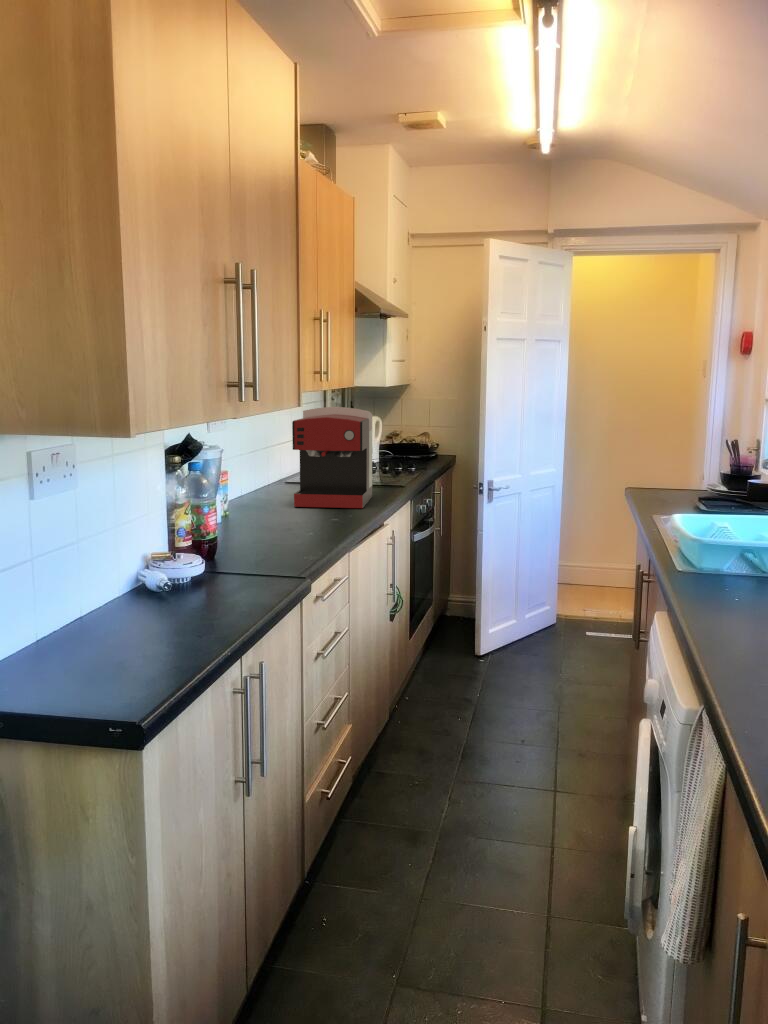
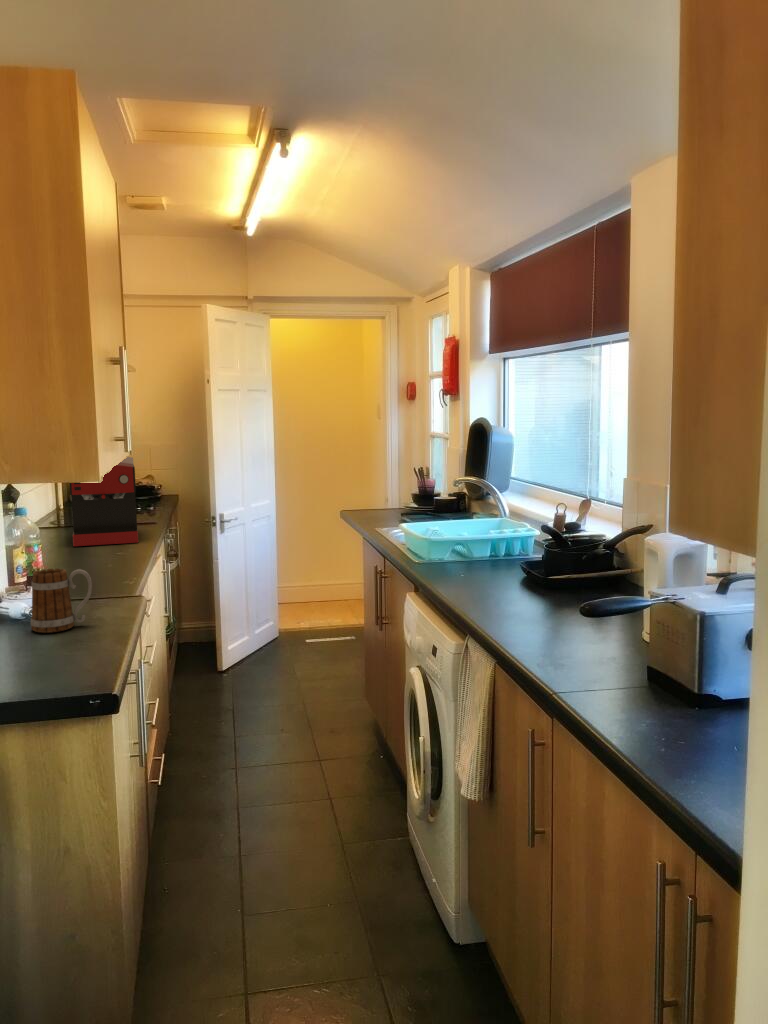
mug: none [141,539,212,617] -> present [31,568,92,633]

